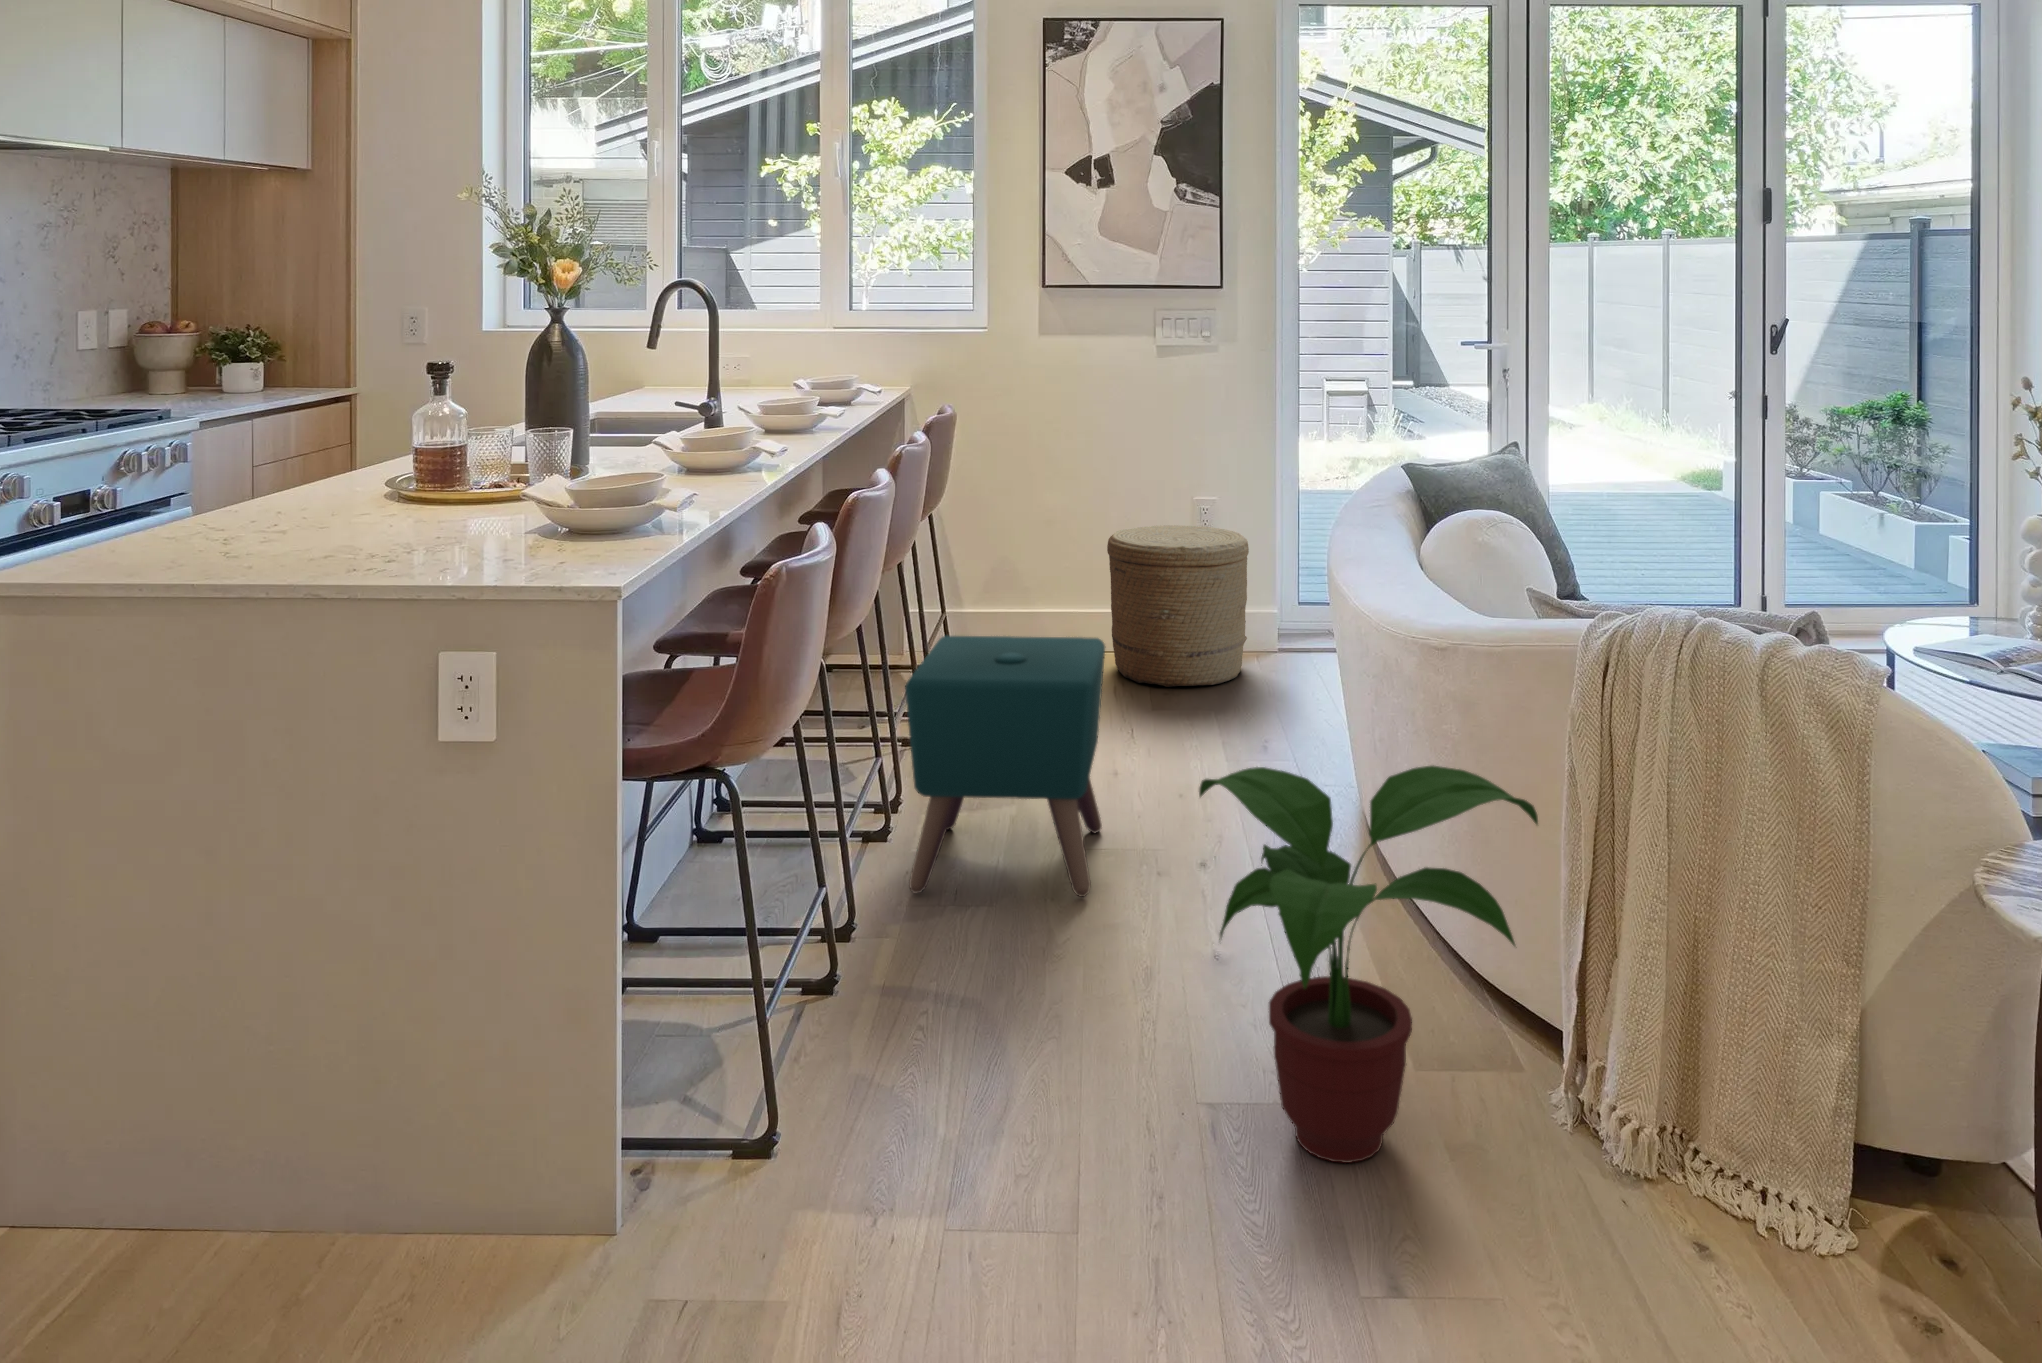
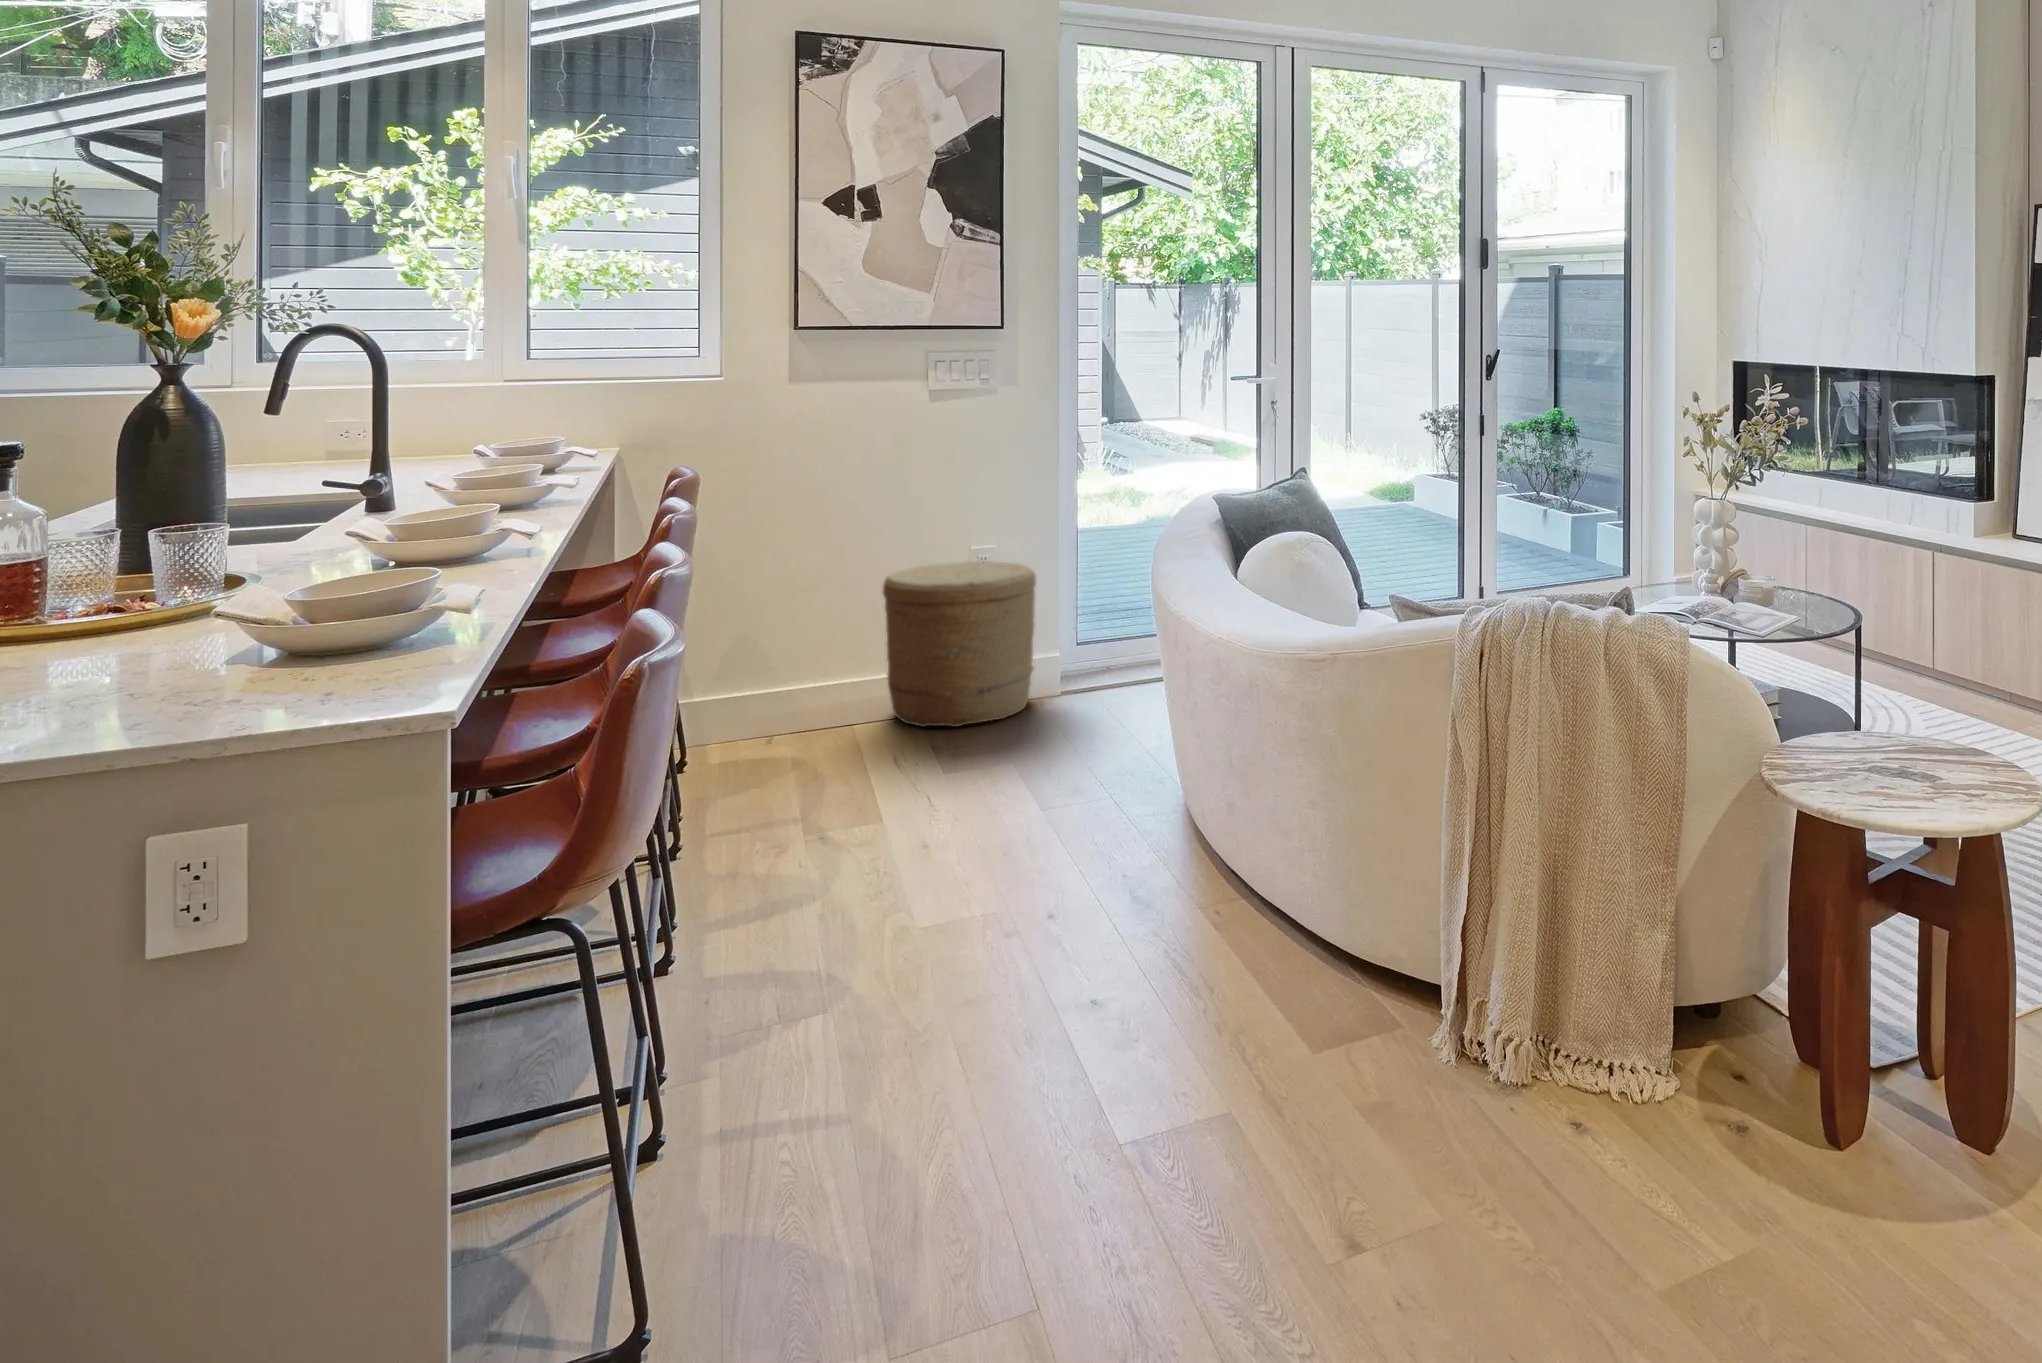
ottoman: present [905,636,1105,897] -> none [710,682,937,992]
potted plant: present [1199,765,1538,1163] -> none [1088,755,1421,1146]

